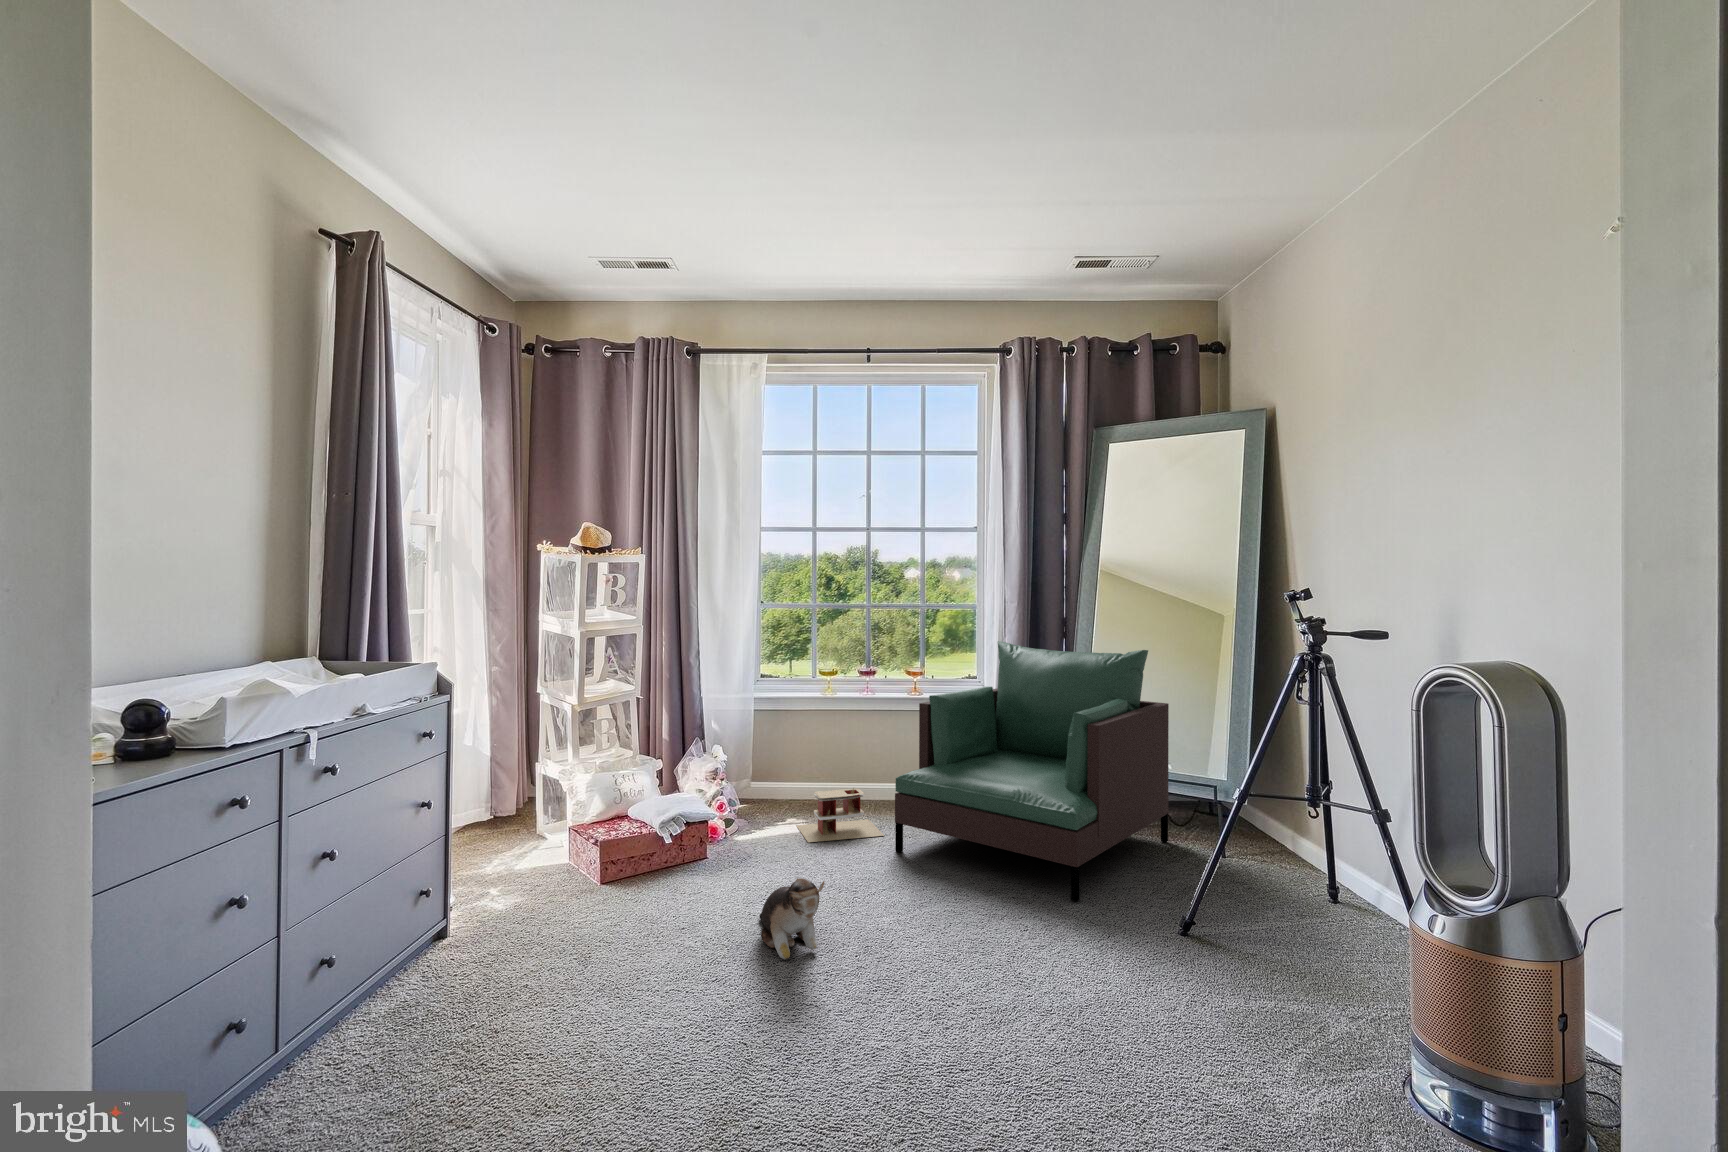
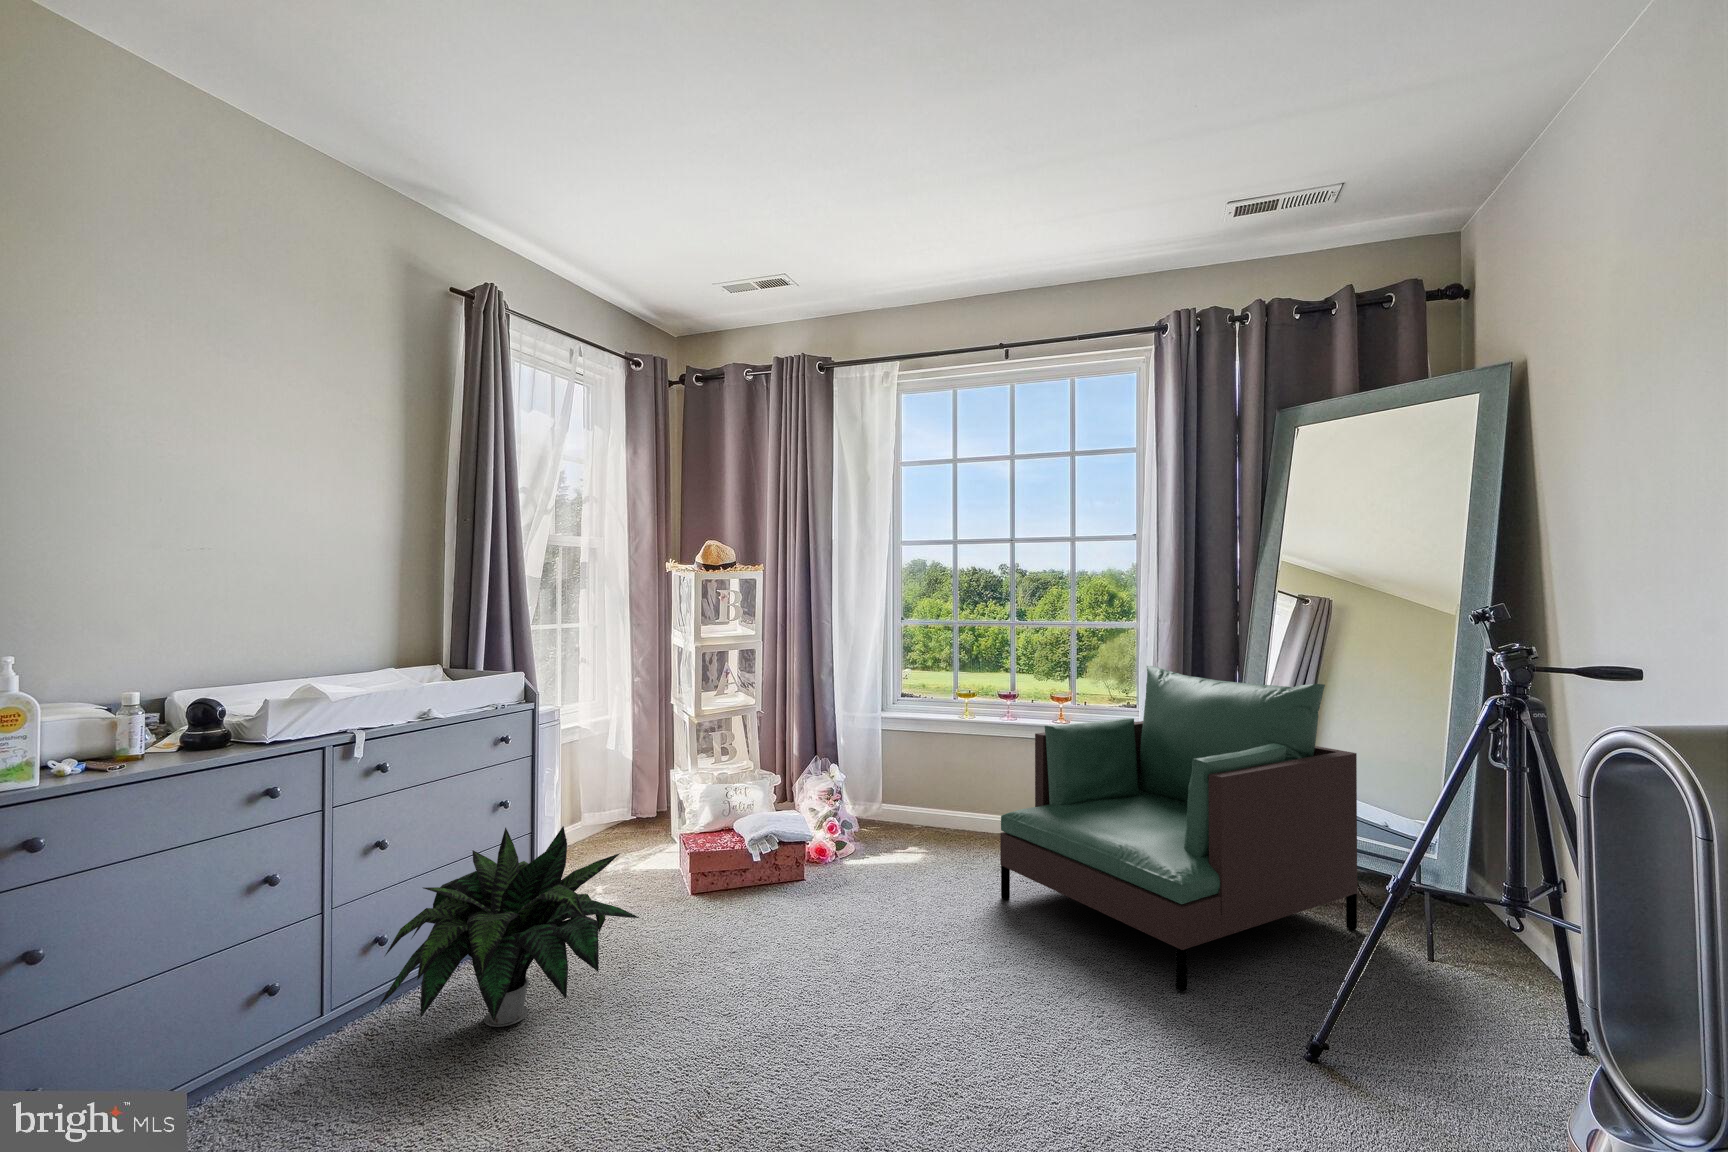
toy house: present [797,788,884,842] -> none [914,821,1000,877]
potted plant: none [356,817,621,1029] -> present [378,826,639,1027]
plush toy: present [759,878,824,959] -> none [795,920,845,1006]

